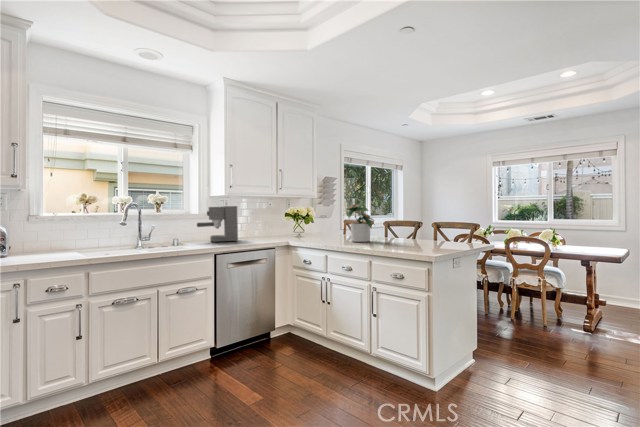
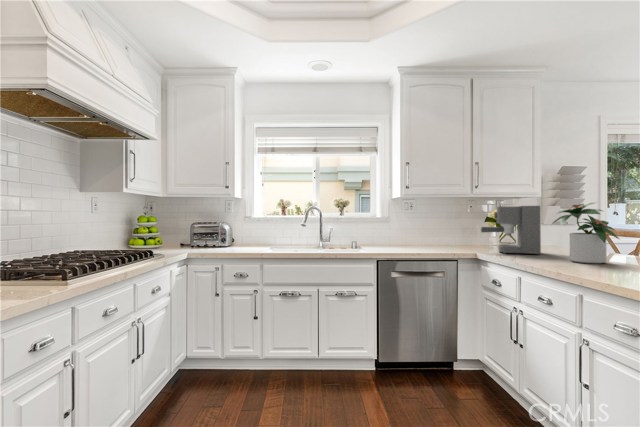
coffee maker: present [197,206,238,242] -> present [481,206,541,255]

